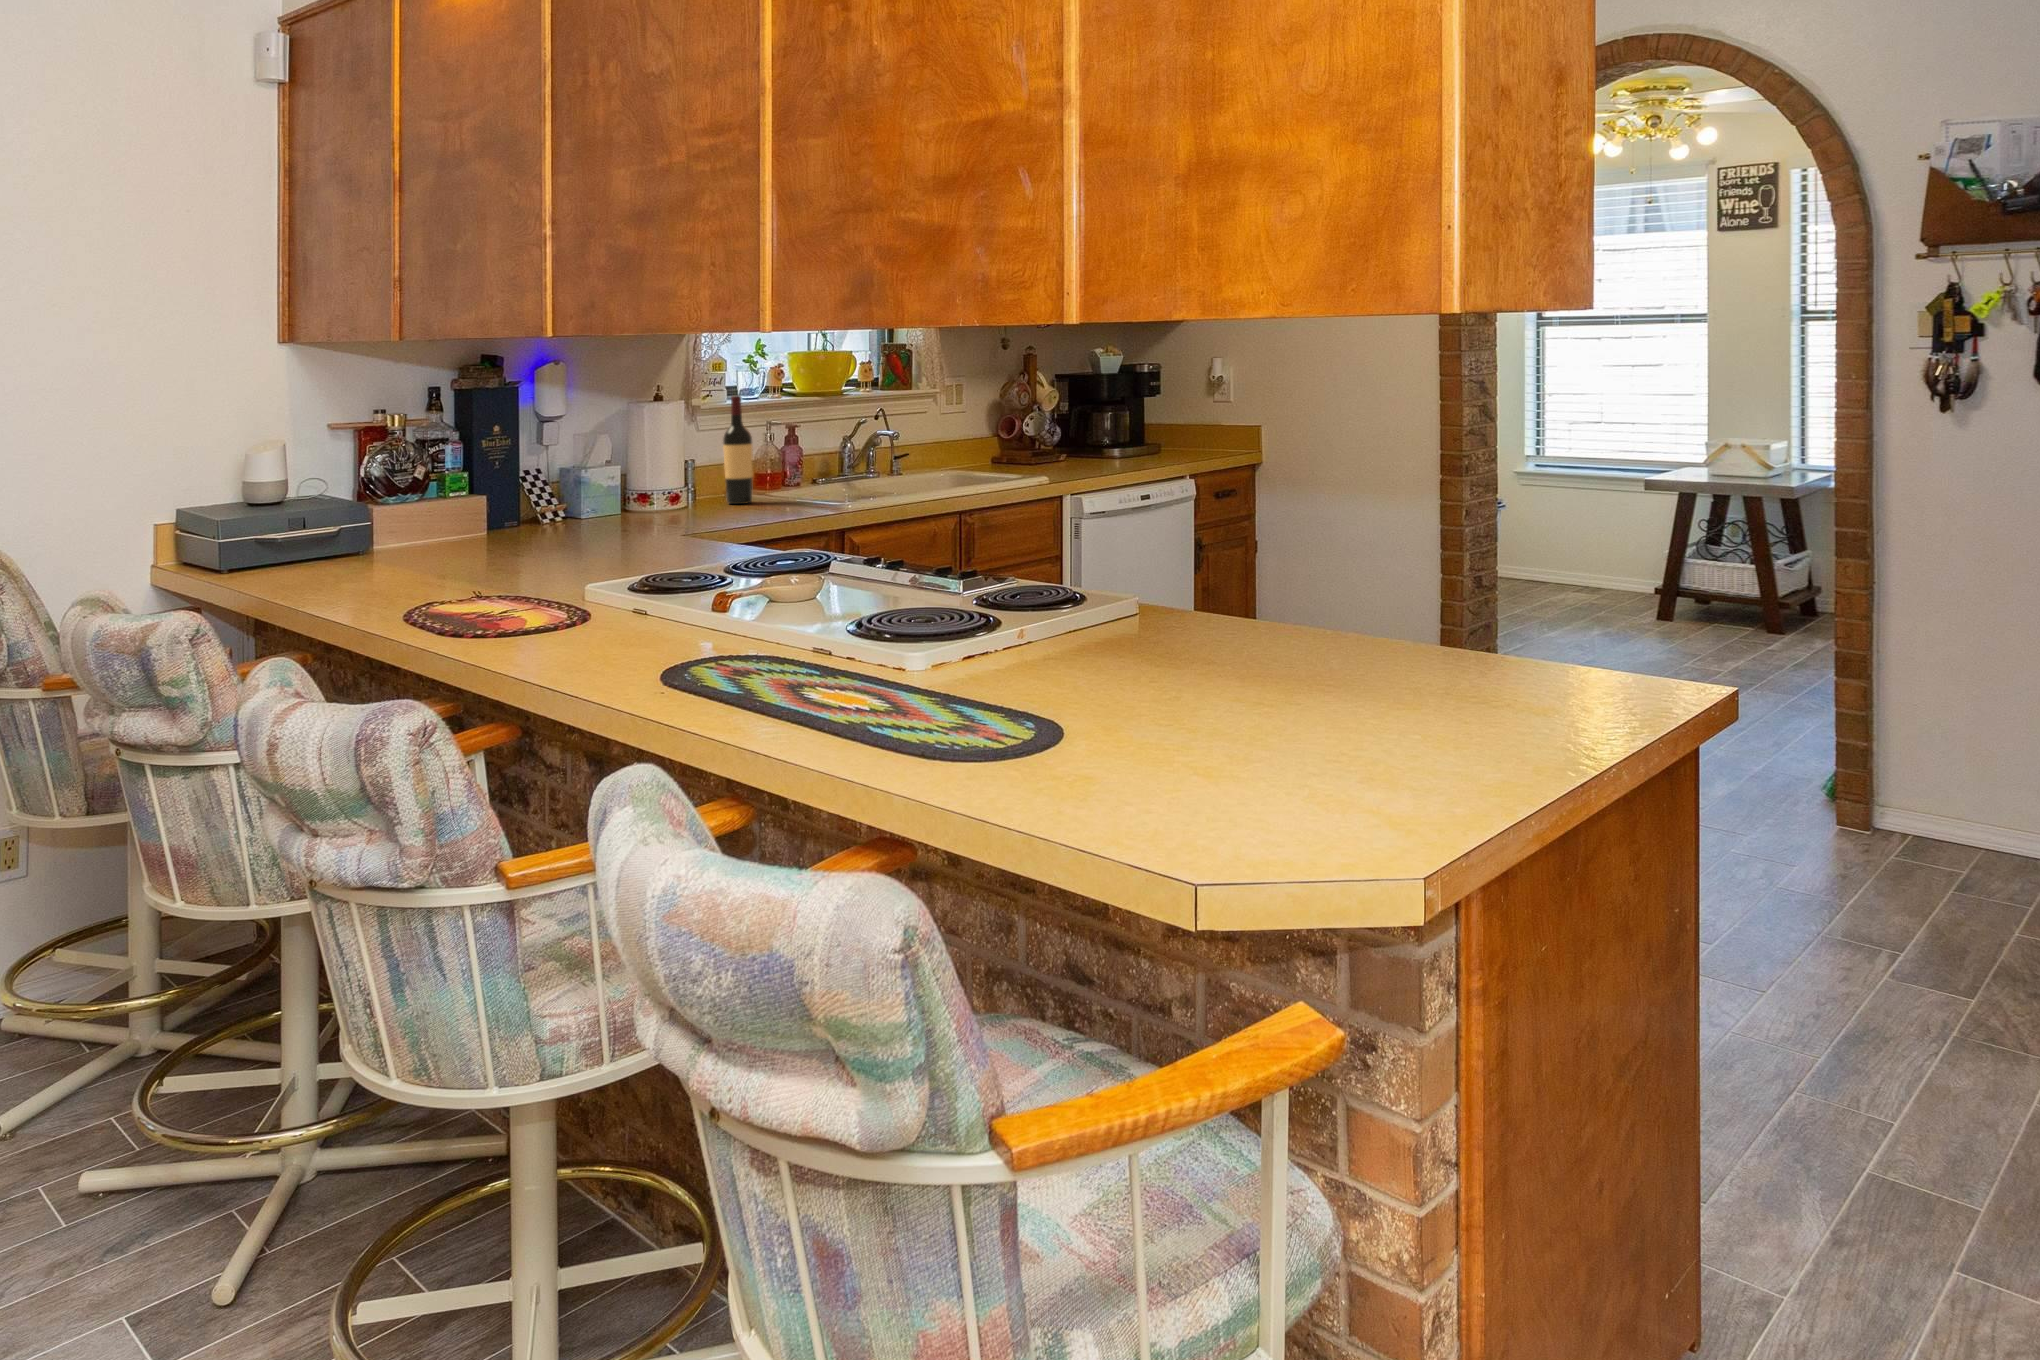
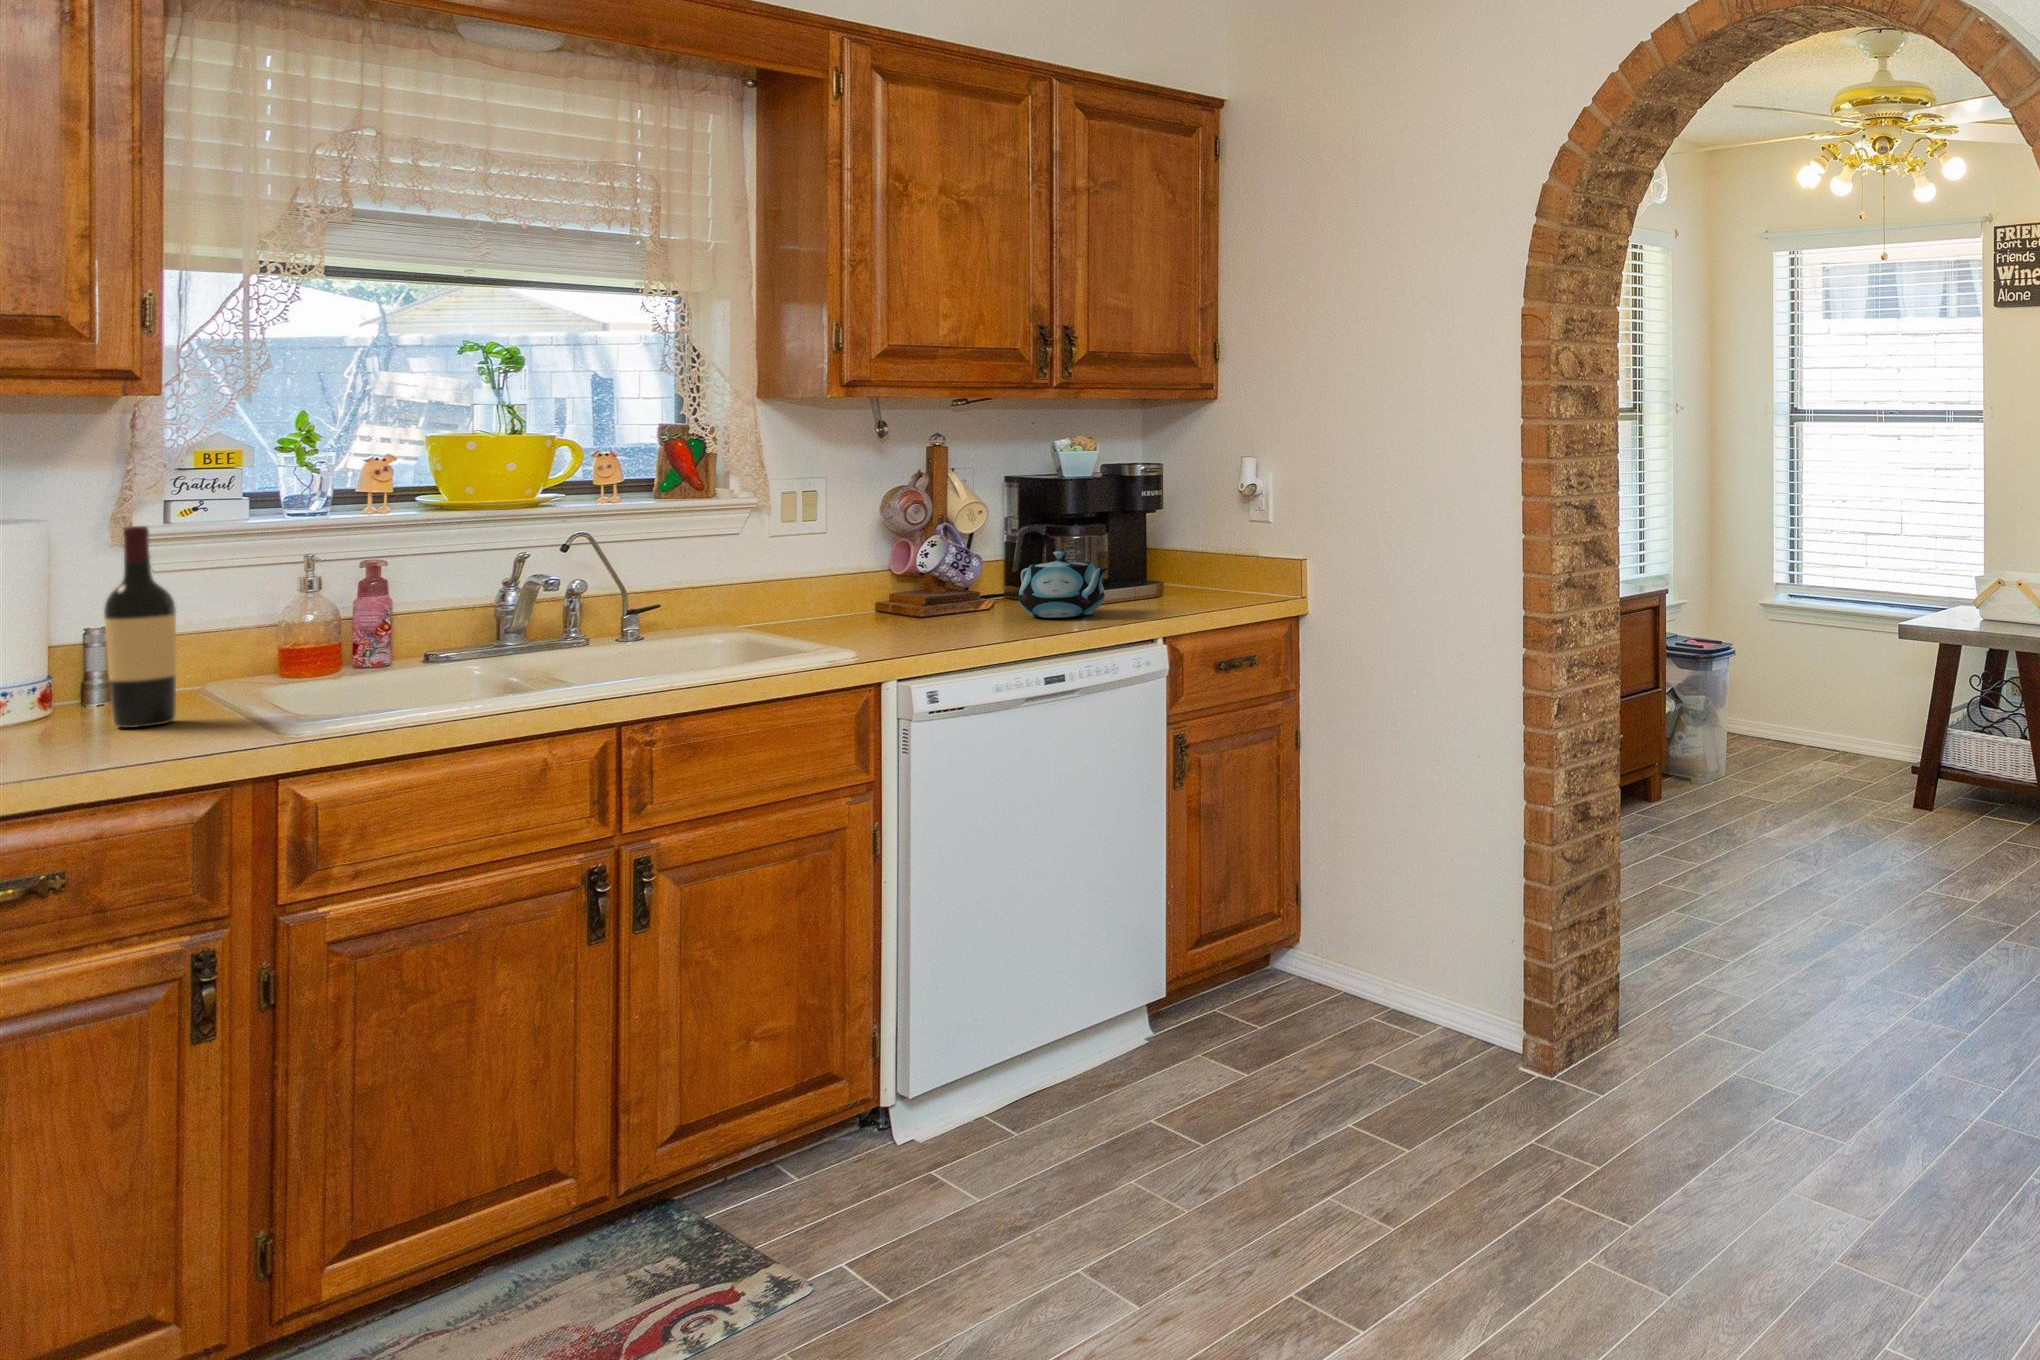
teapot: none [1085,417,1155,460] -> present [1019,551,1108,618]

